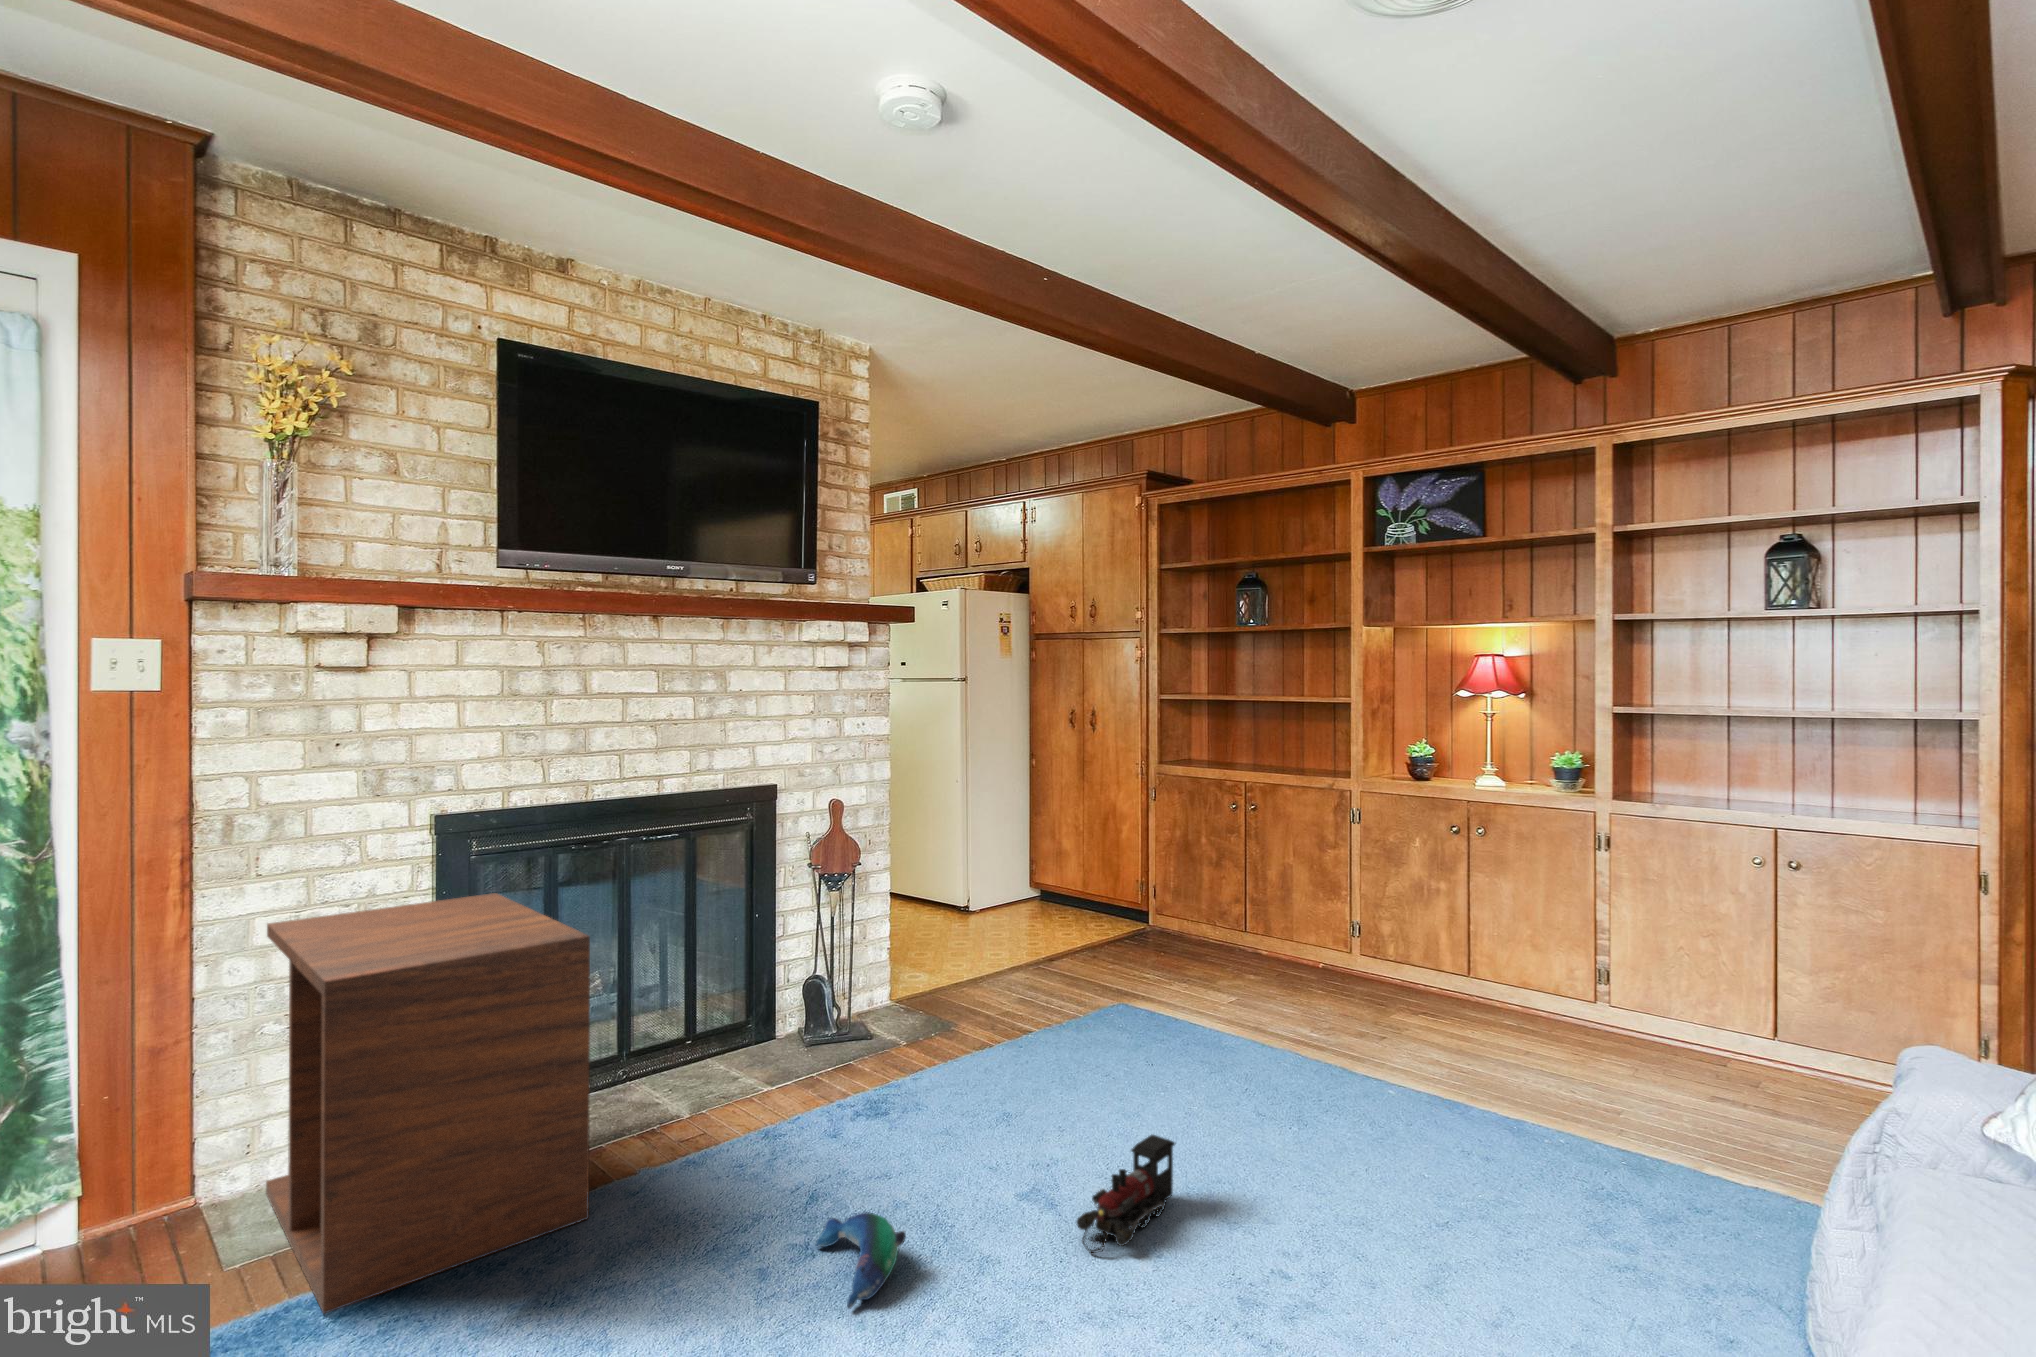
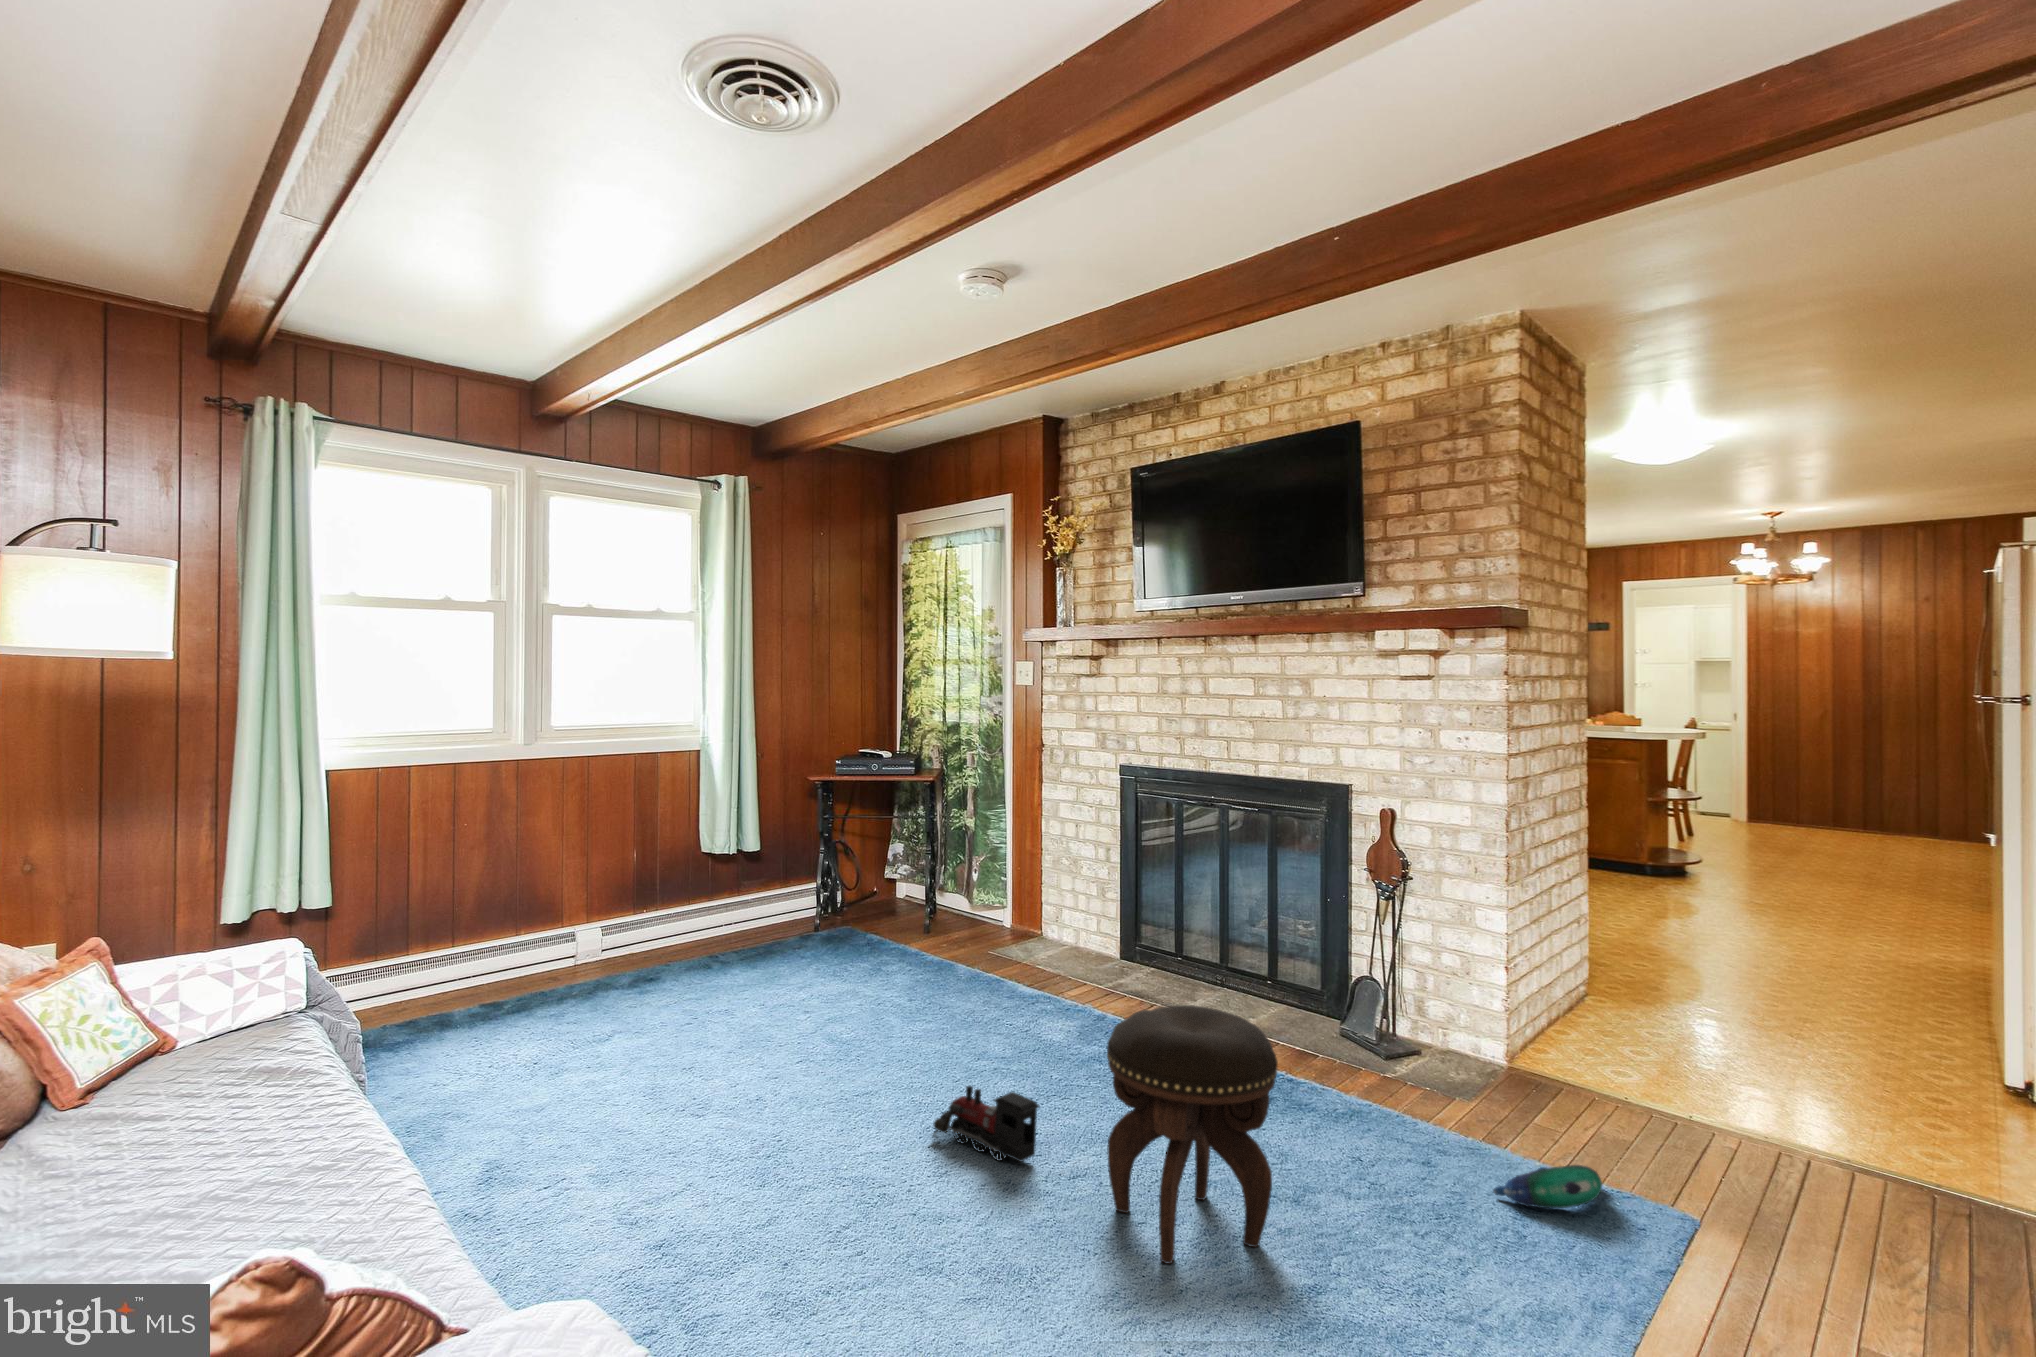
side table: present [266,893,590,1313] -> none [935,806,1136,999]
footstool: none [1163,957,1301,1158] -> present [1107,1005,1278,1264]
plush toy: present [816,1213,906,1308] -> present [1493,1165,1602,1208]

